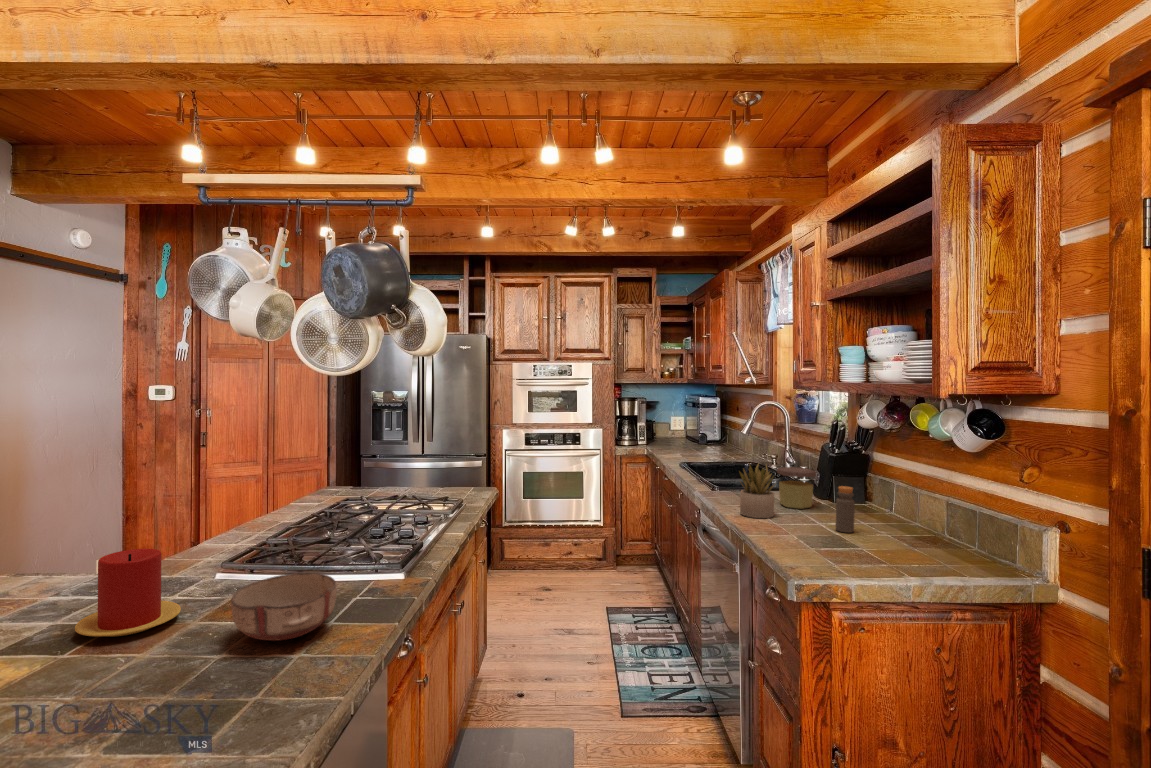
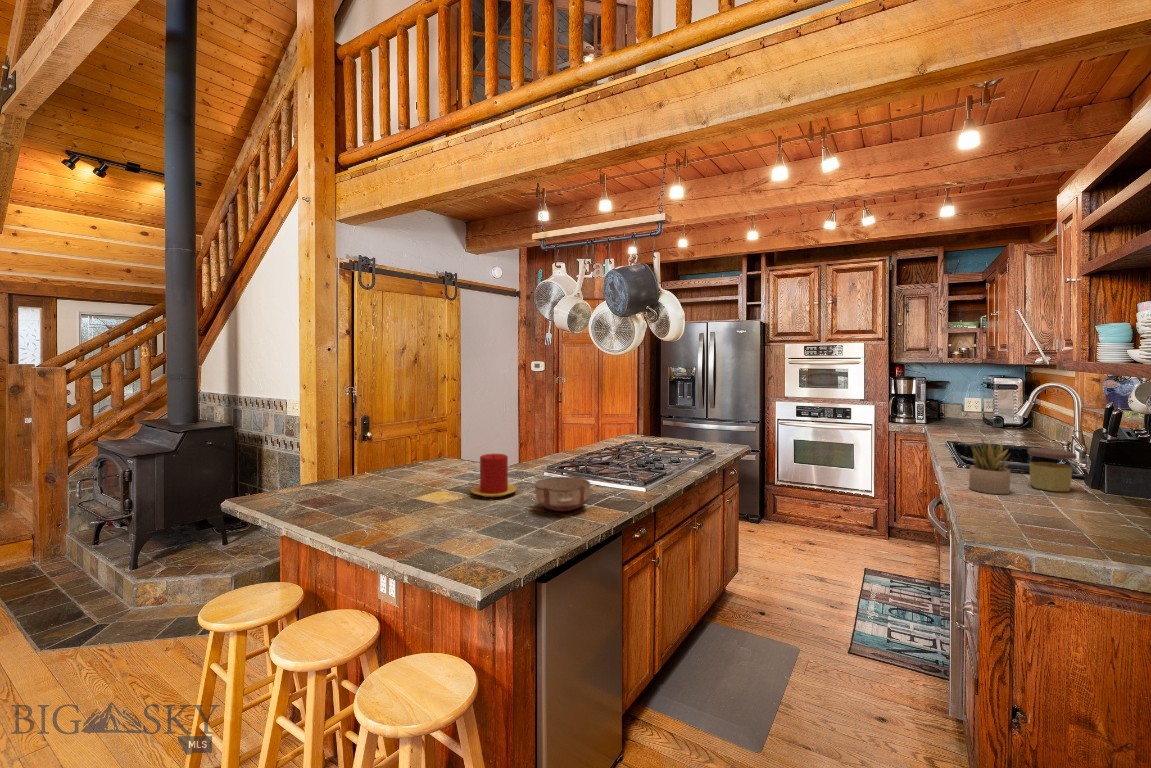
bottle: present [836,486,855,533] -> none [1075,468,1102,517]

